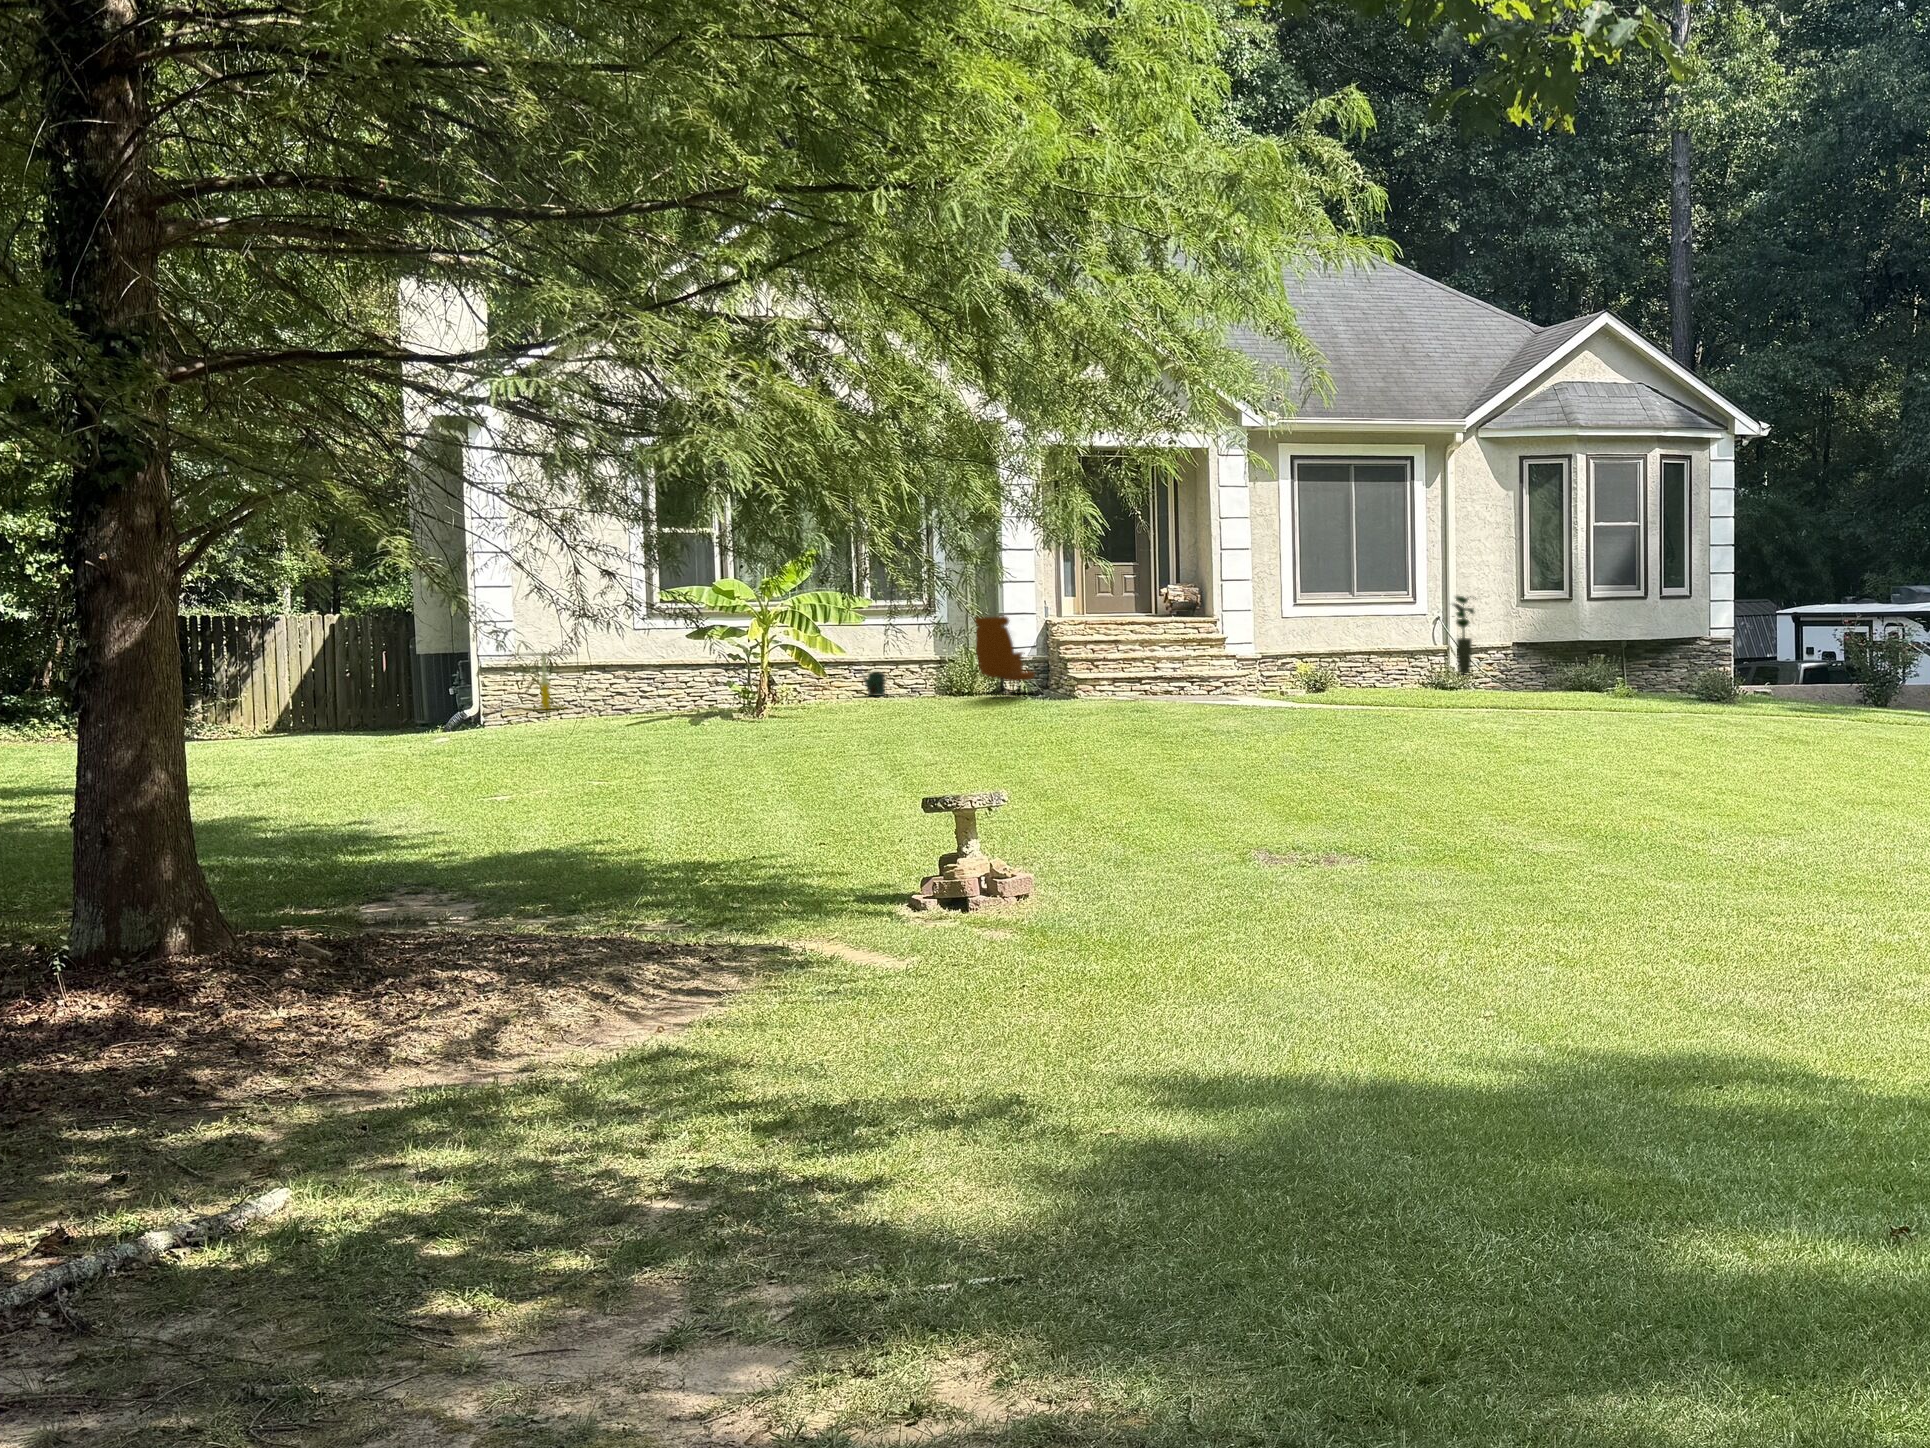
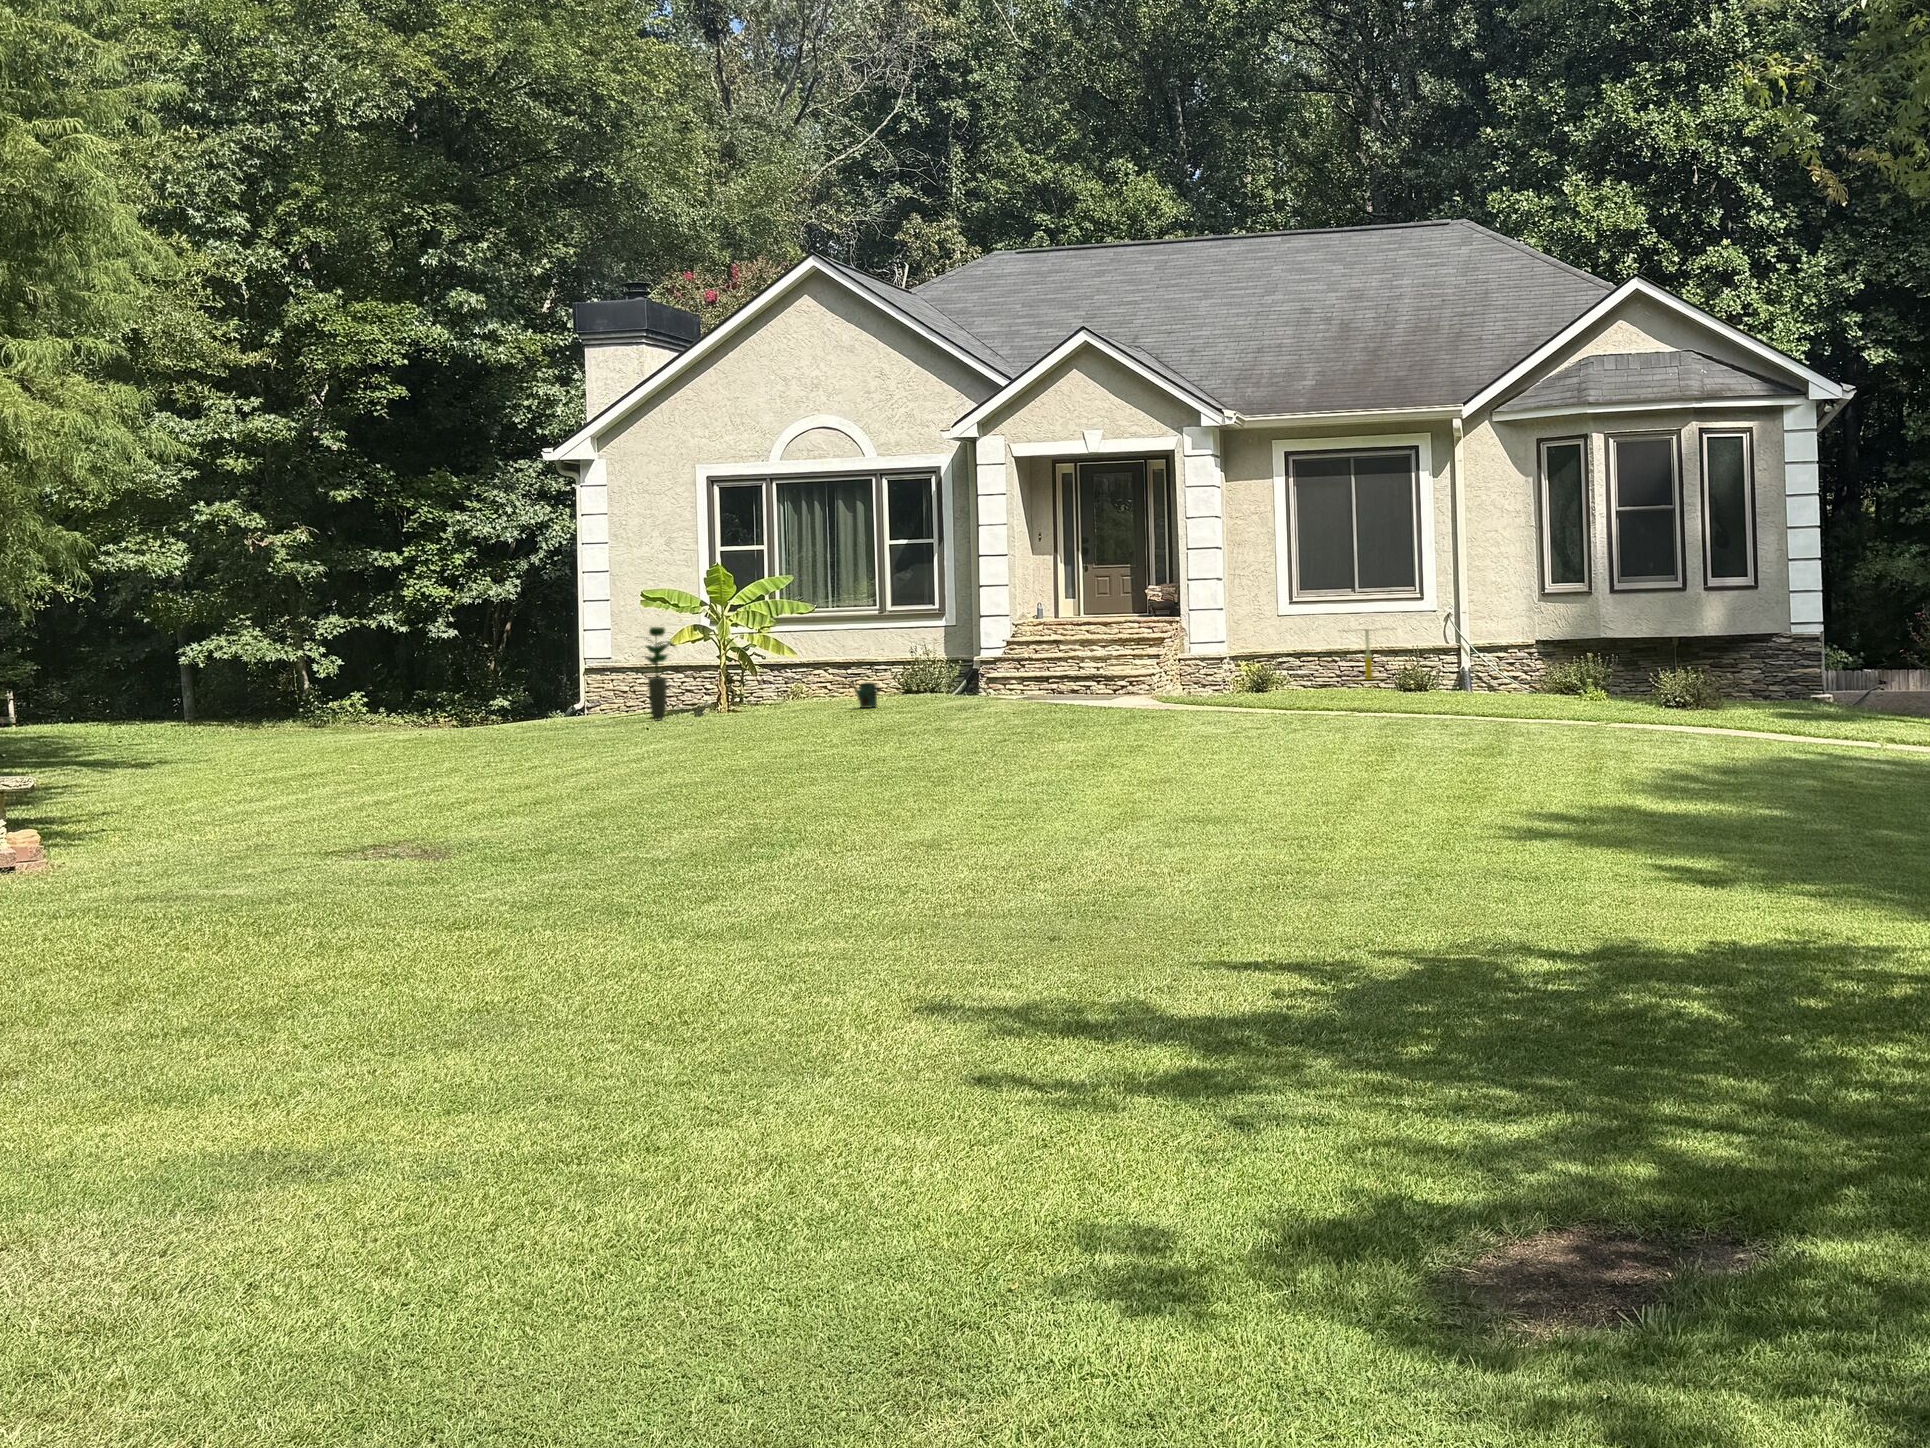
potted plant: present [1453,596,1476,674] -> present [641,627,675,720]
lounge chair: present [974,616,1035,695] -> none [967,620,1032,705]
side table: present [519,653,565,709] -> present [1355,628,1385,681]

